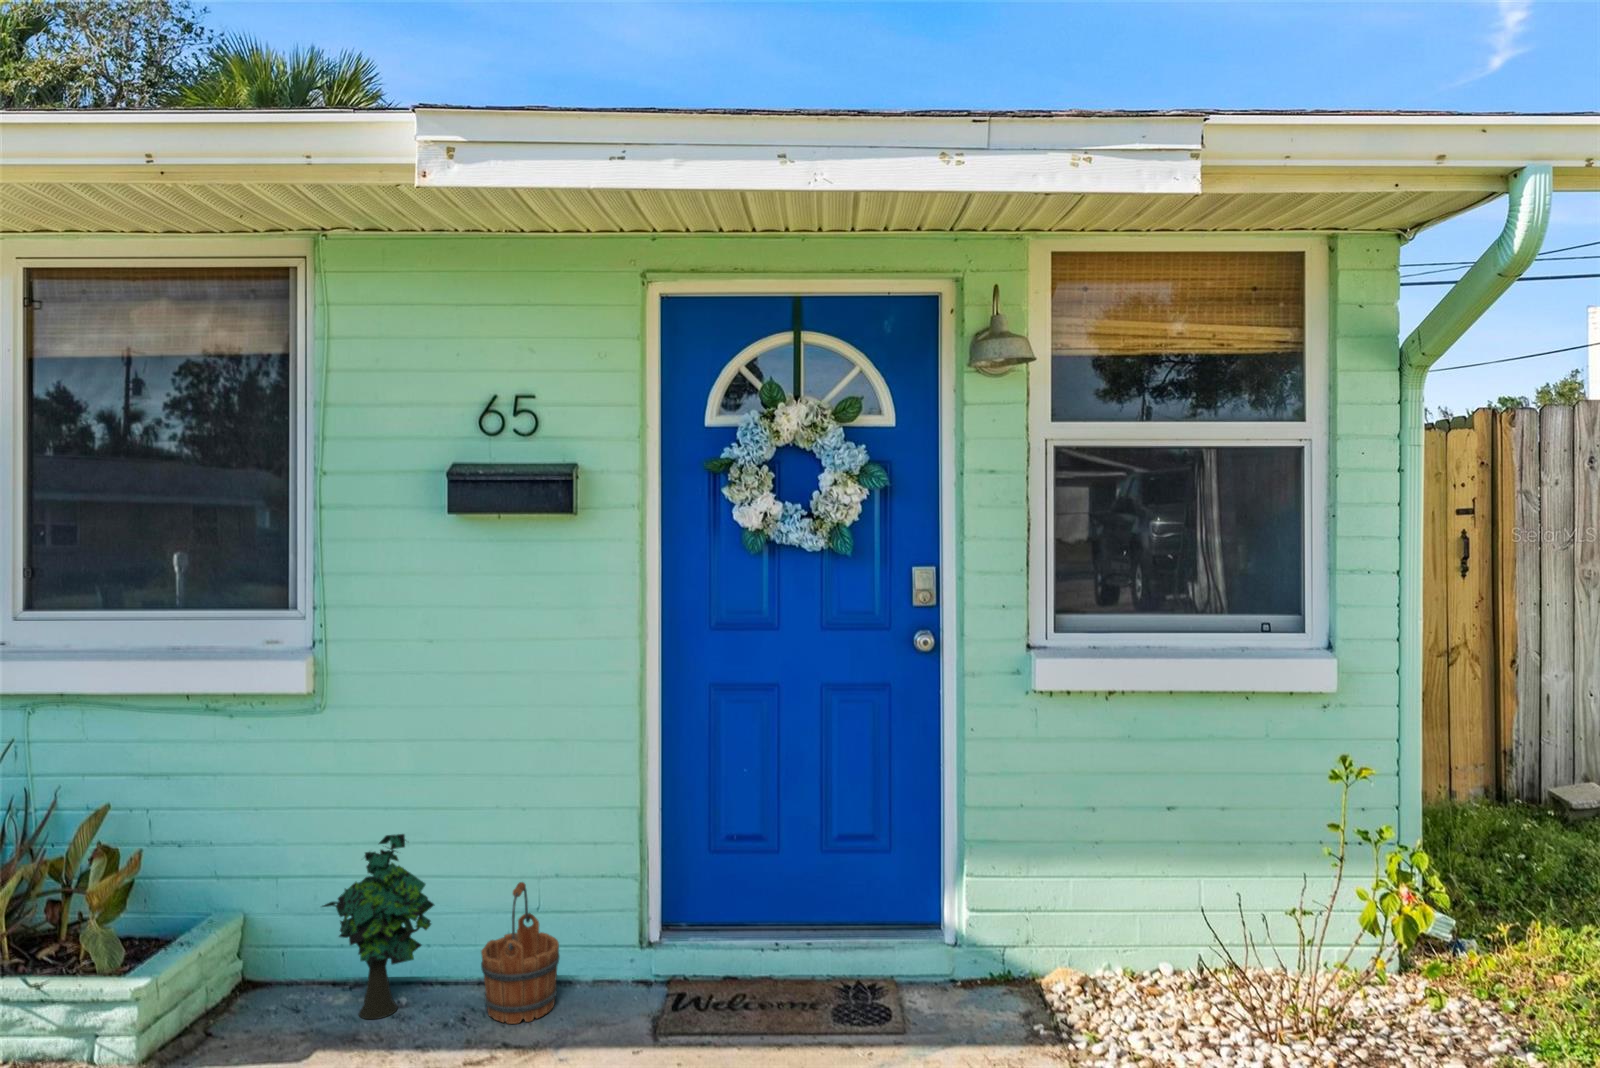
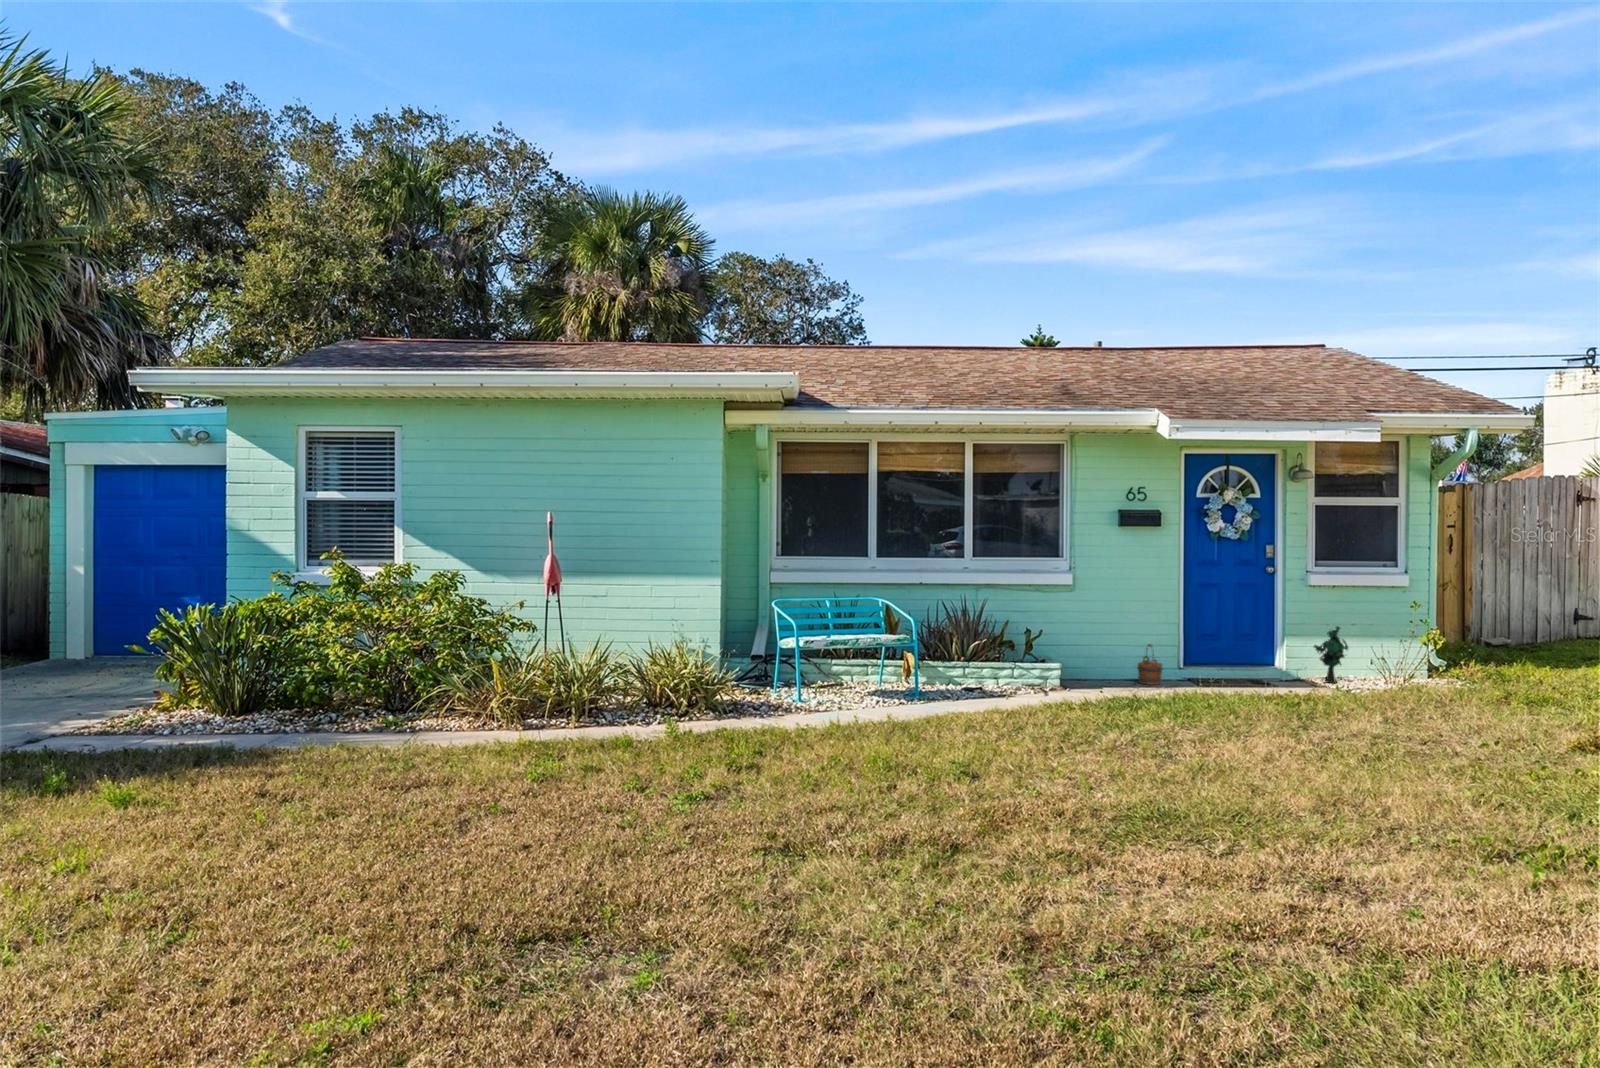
decorative plant: present [323,834,434,1019] -> present [1314,626,1348,683]

